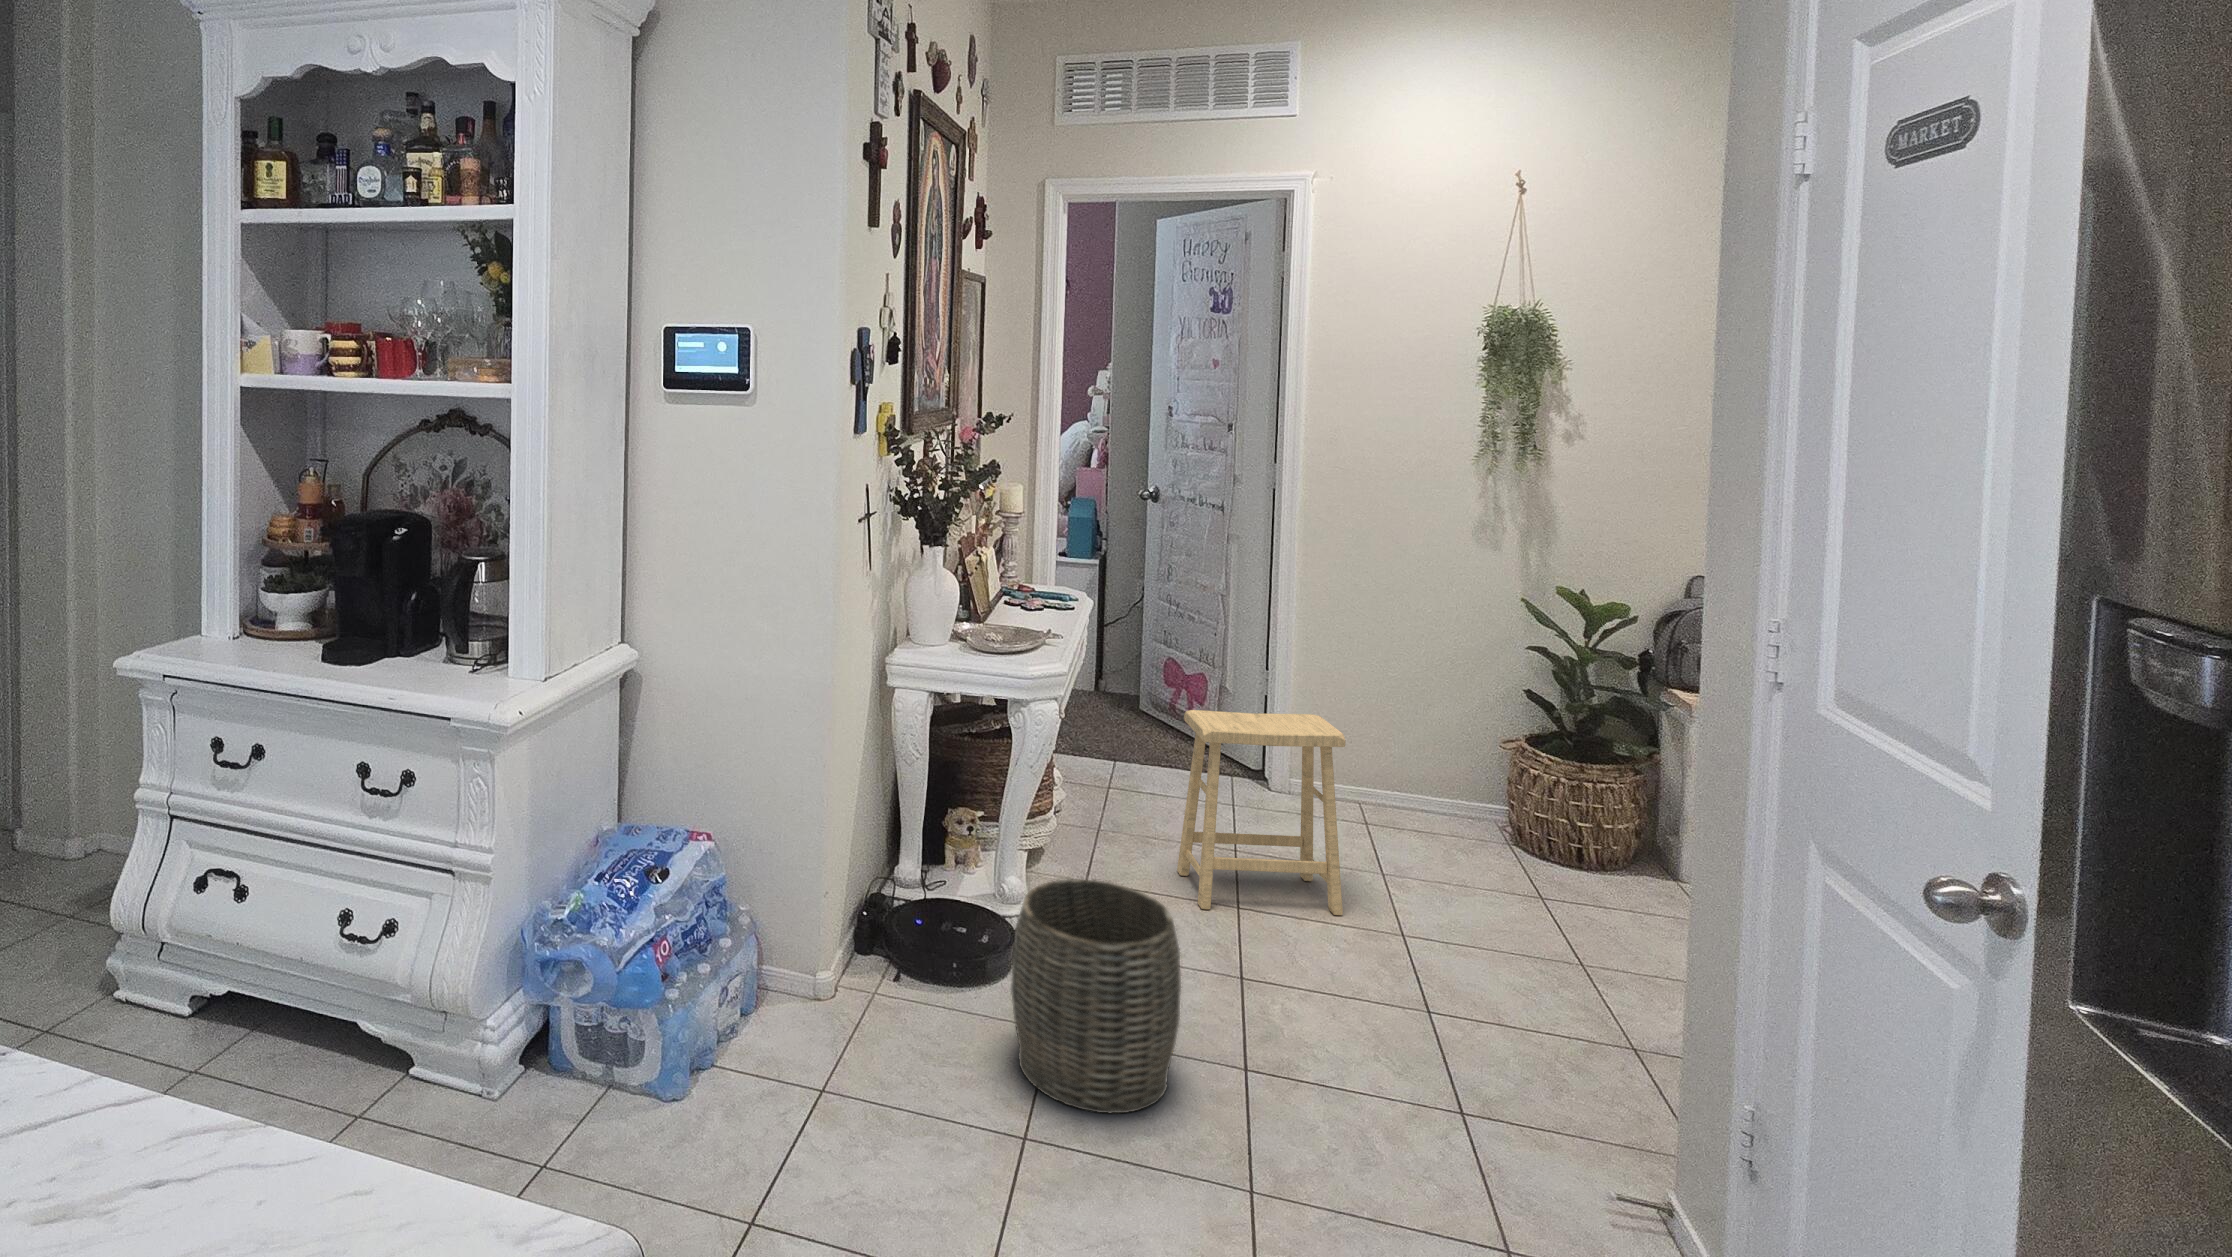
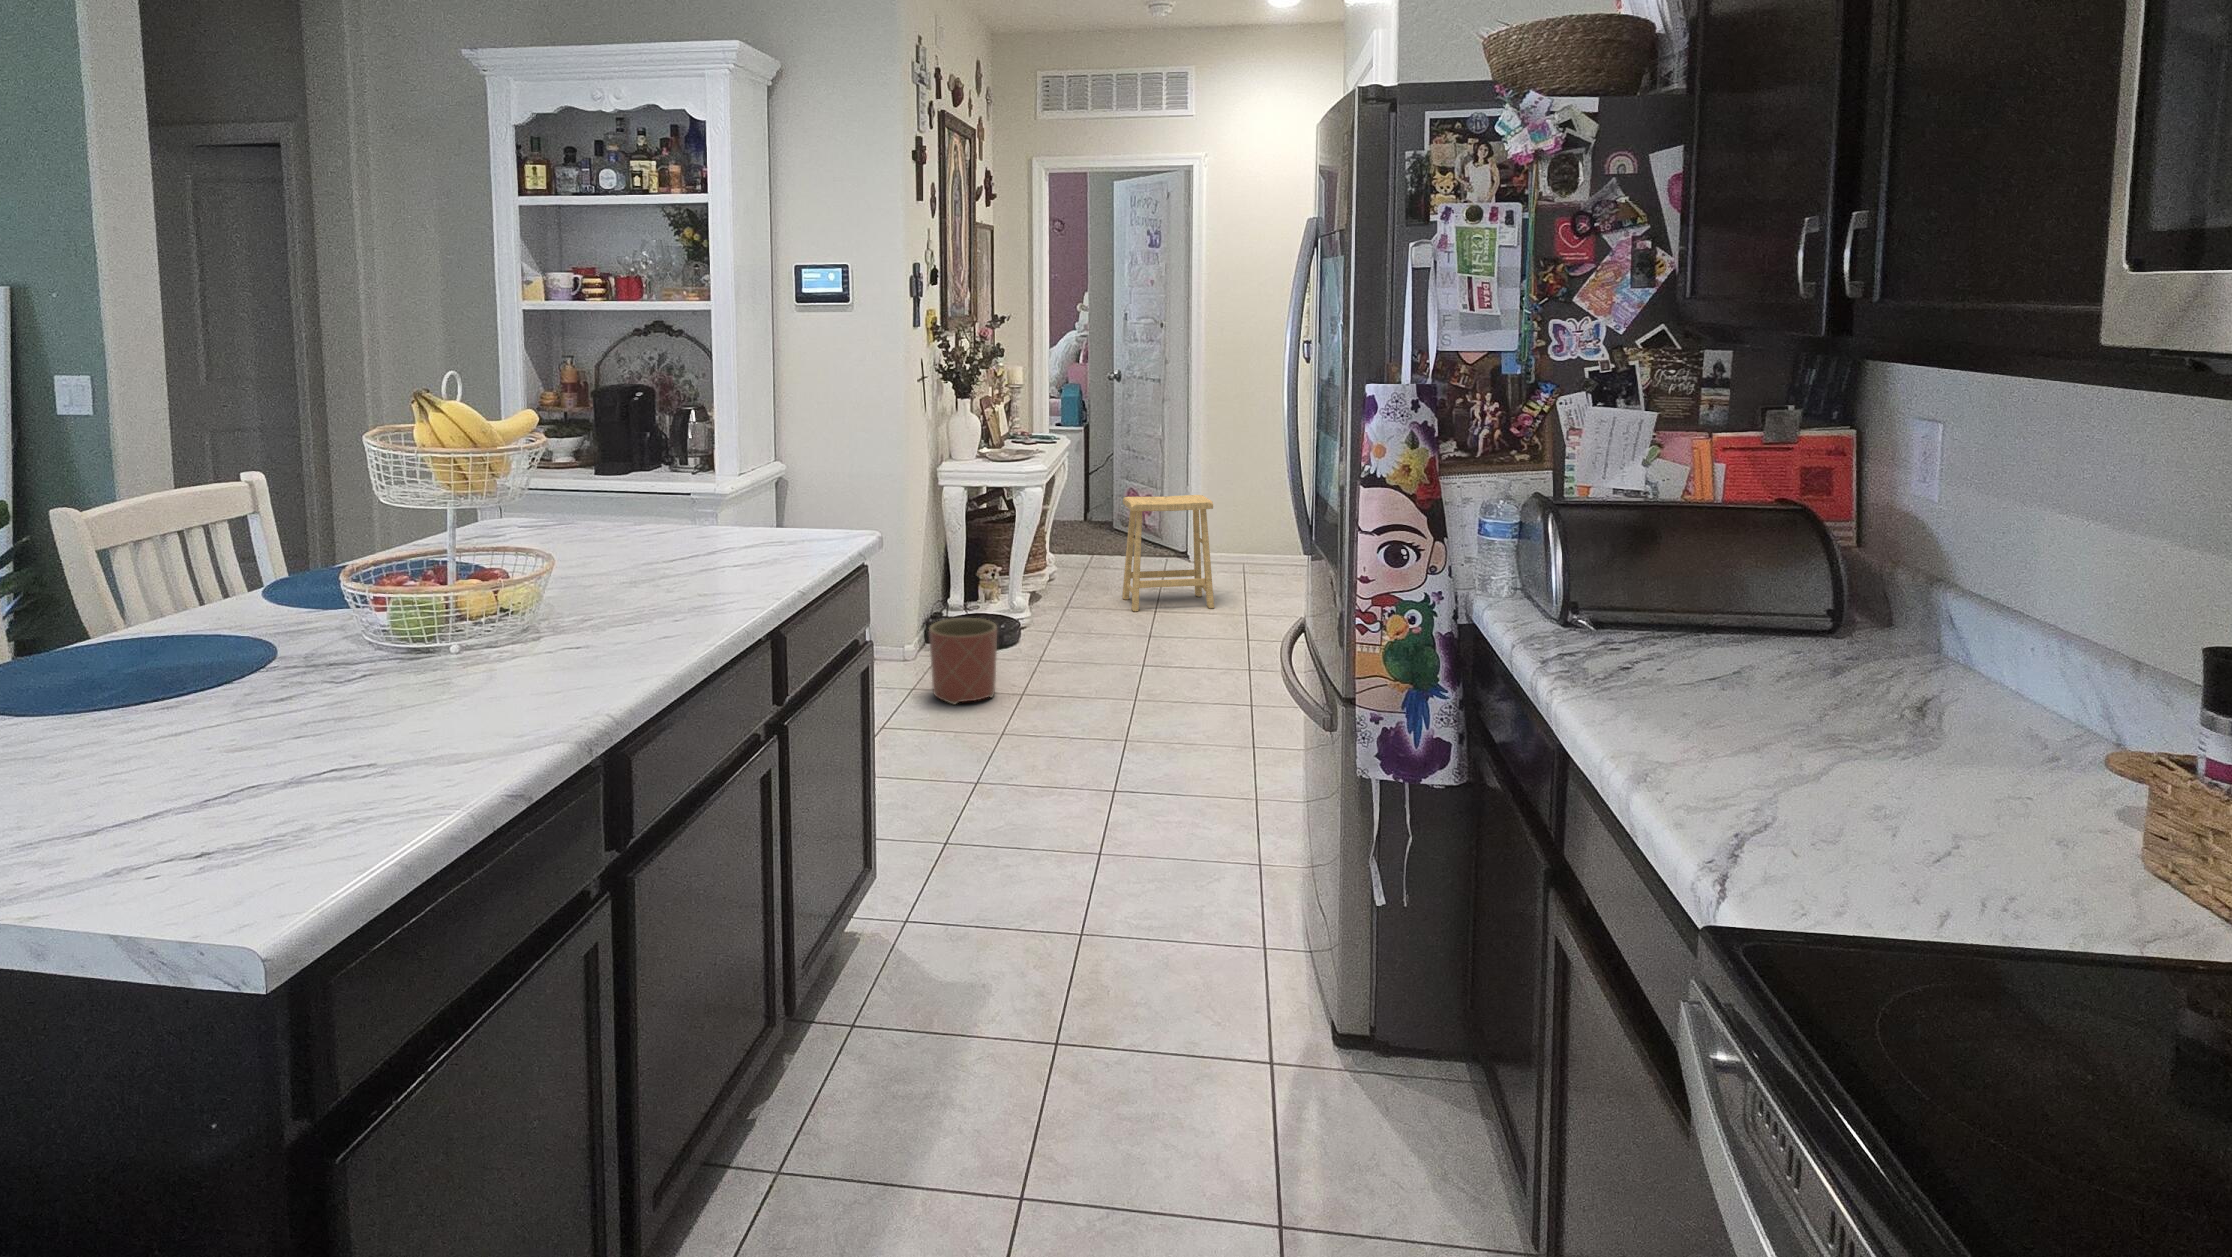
woven basket: present [1011,879,1181,1113] -> none [1016,574,1106,683]
planter: none [853,970,980,1161] -> present [929,618,997,704]

